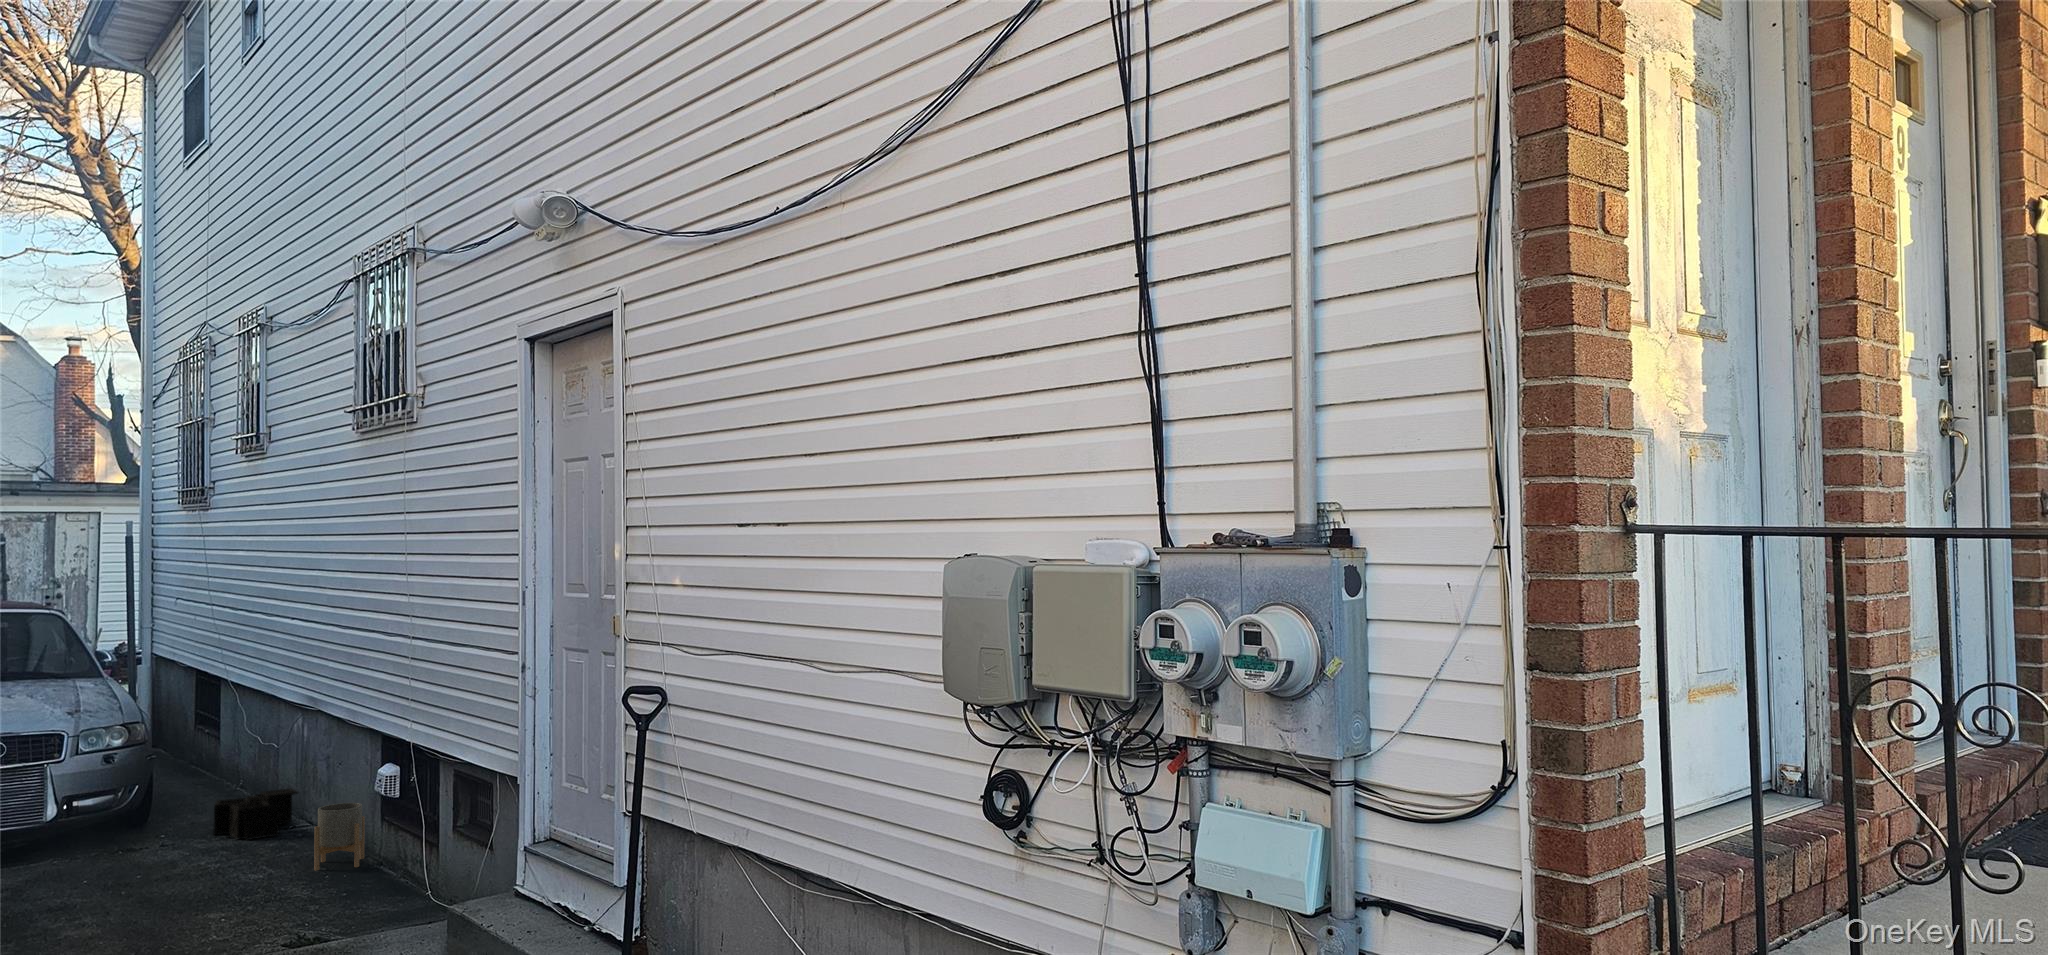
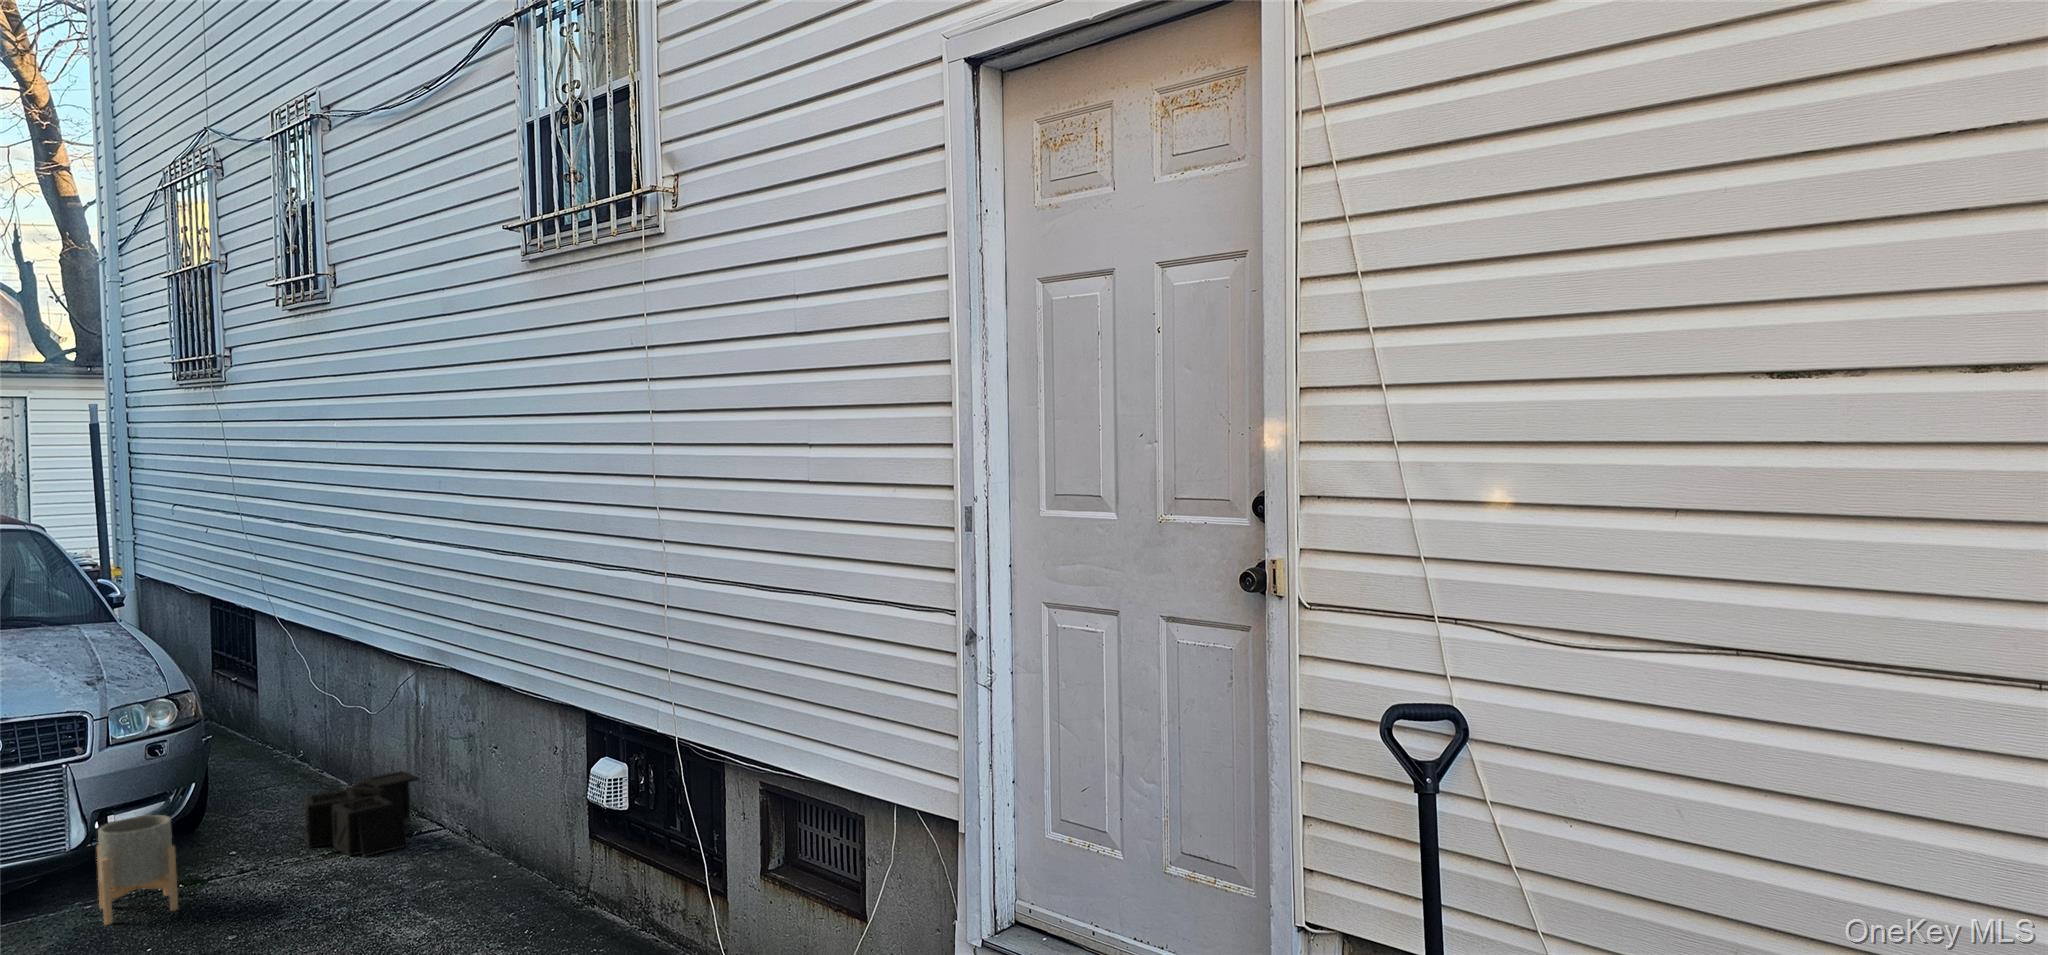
planter: present [314,803,365,871] -> present [97,815,178,925]

